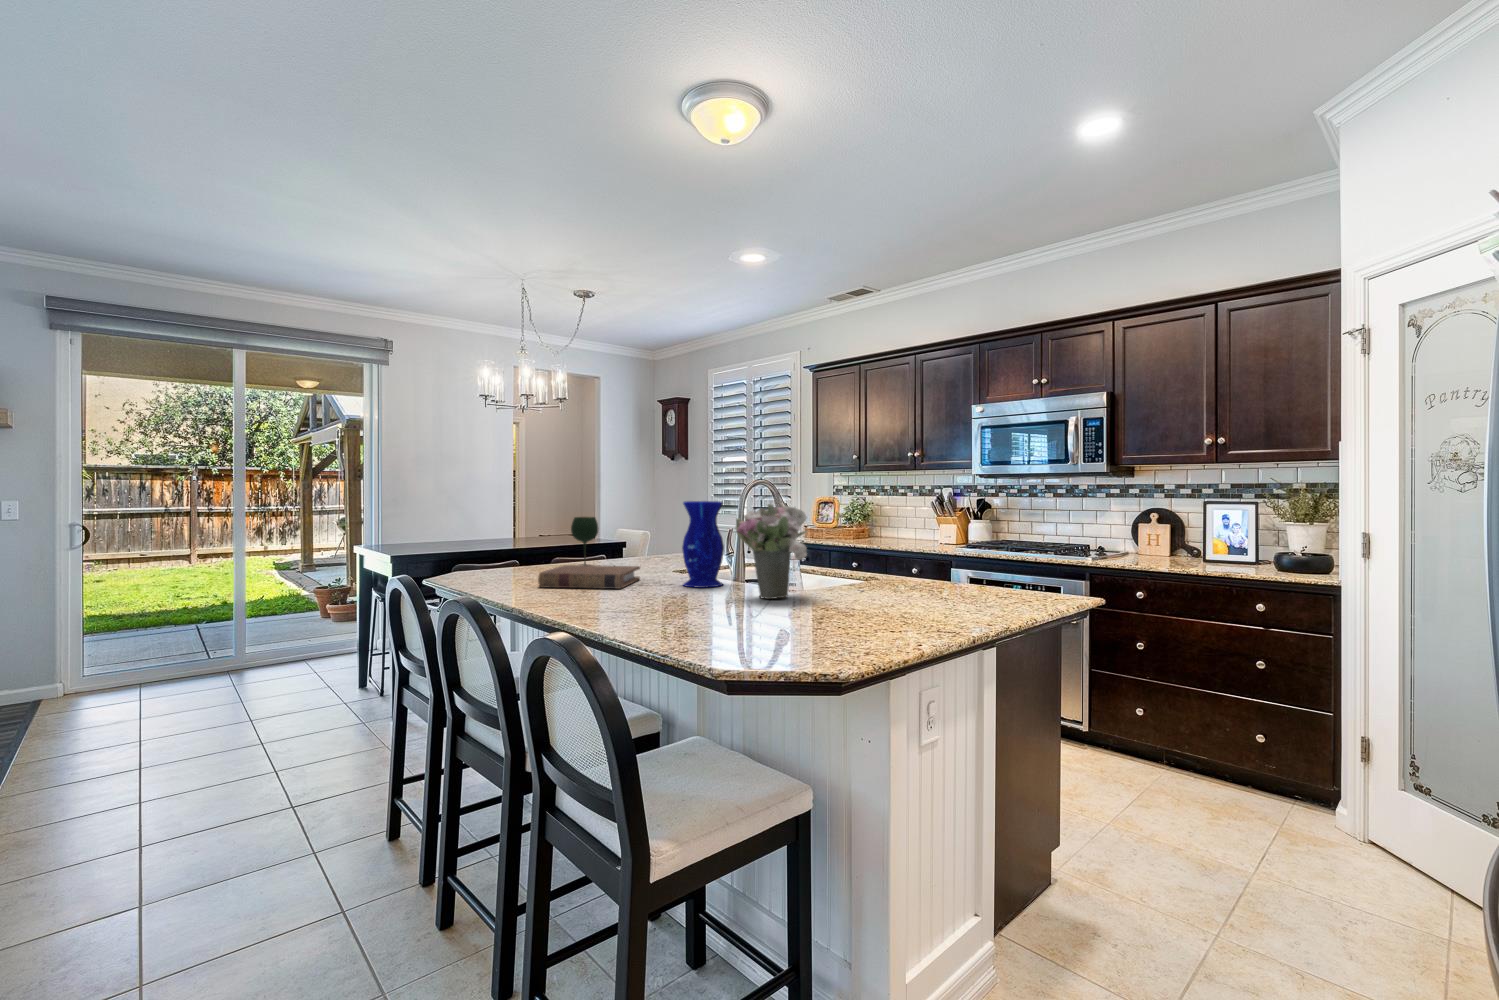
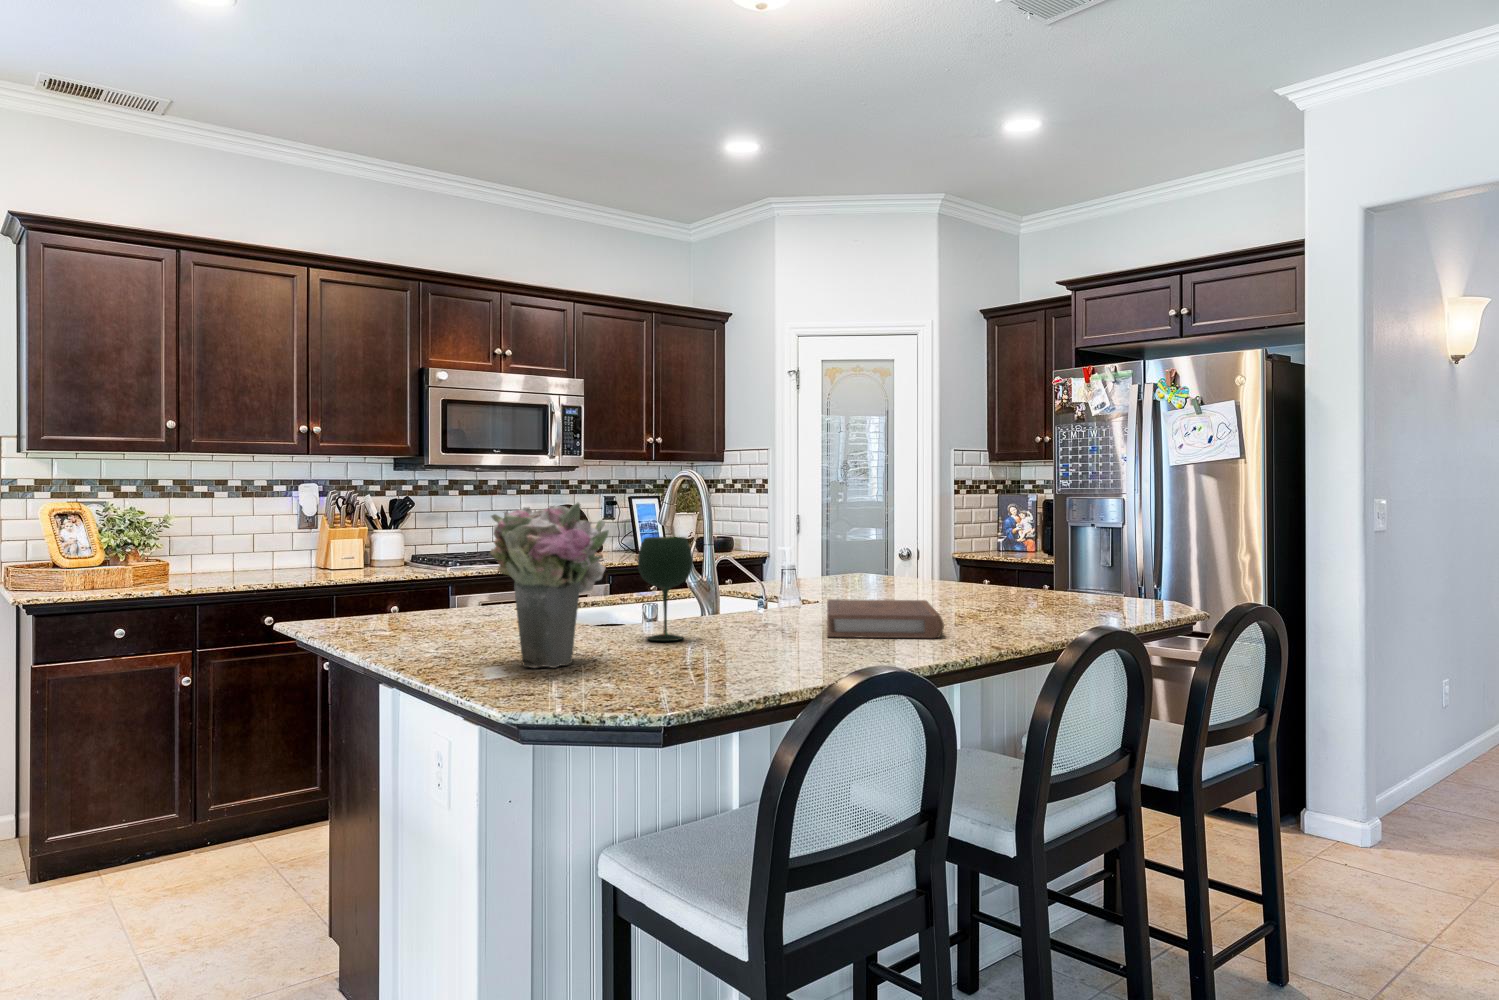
vase: present [682,501,724,588] -> none [837,498,892,611]
flower bouquet: present [736,504,807,599] -> present [490,503,609,668]

